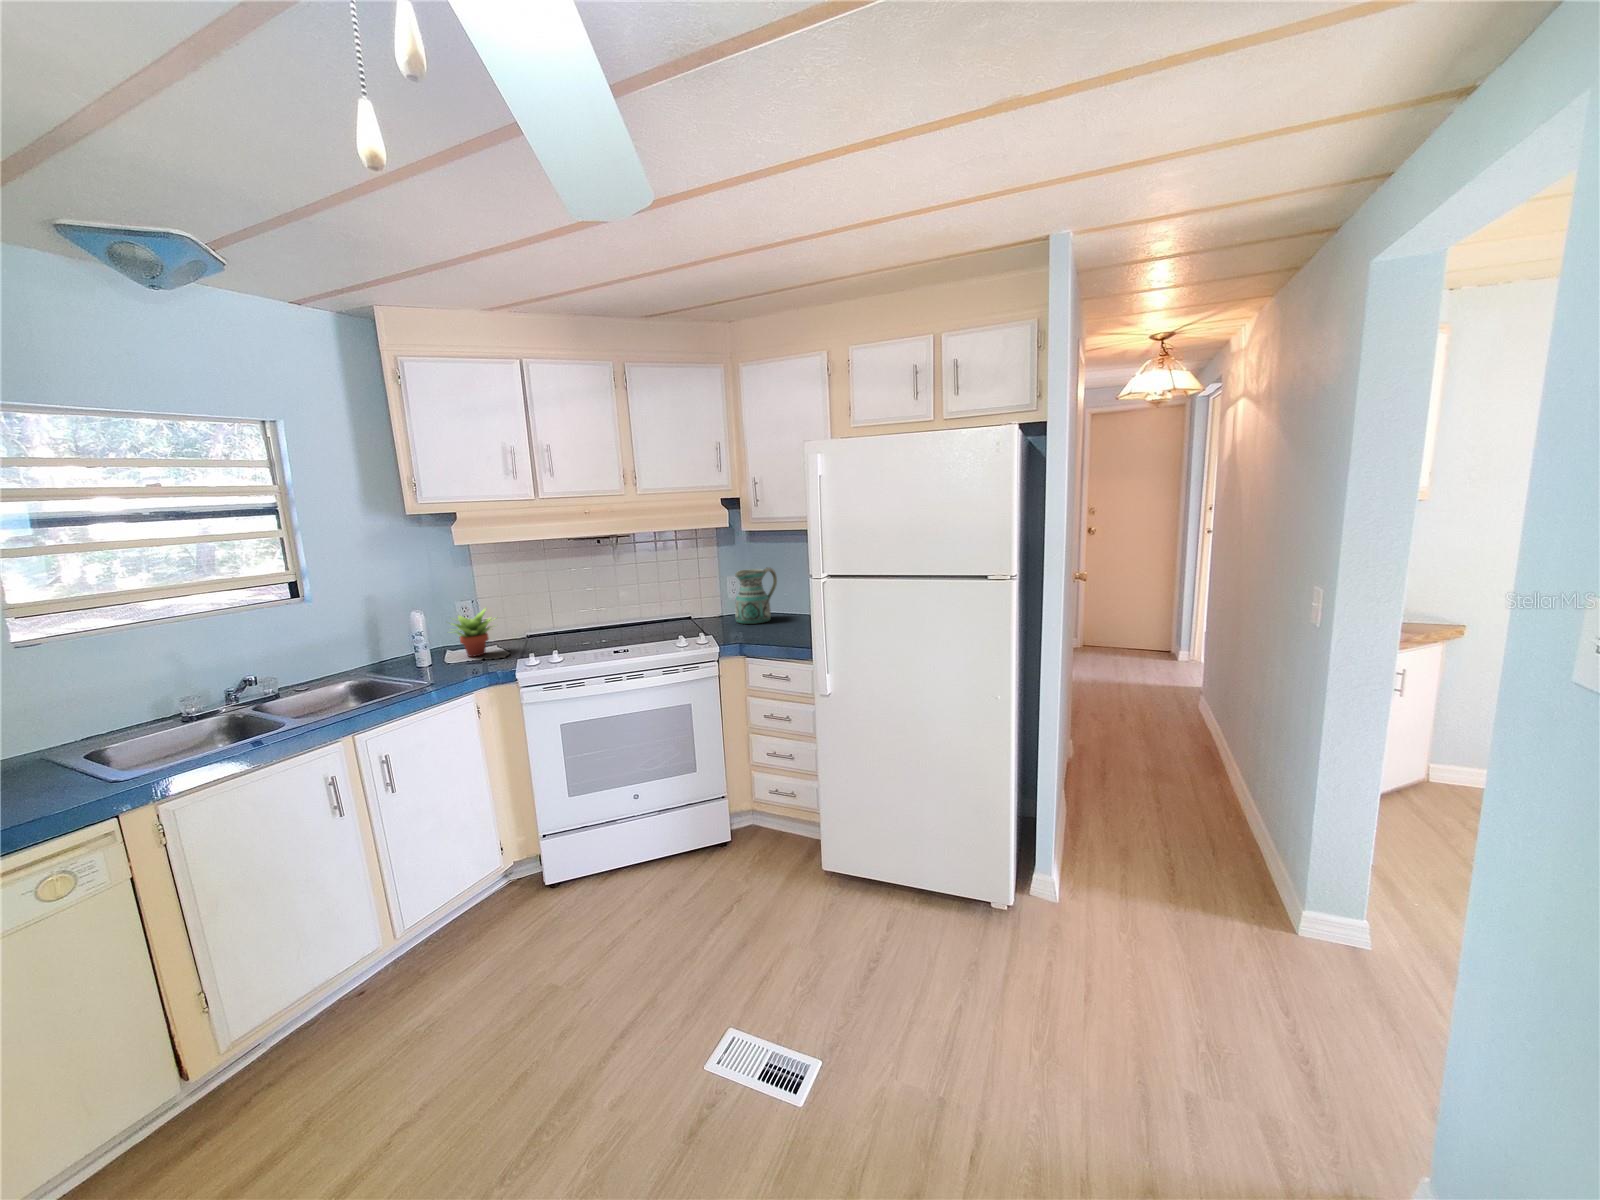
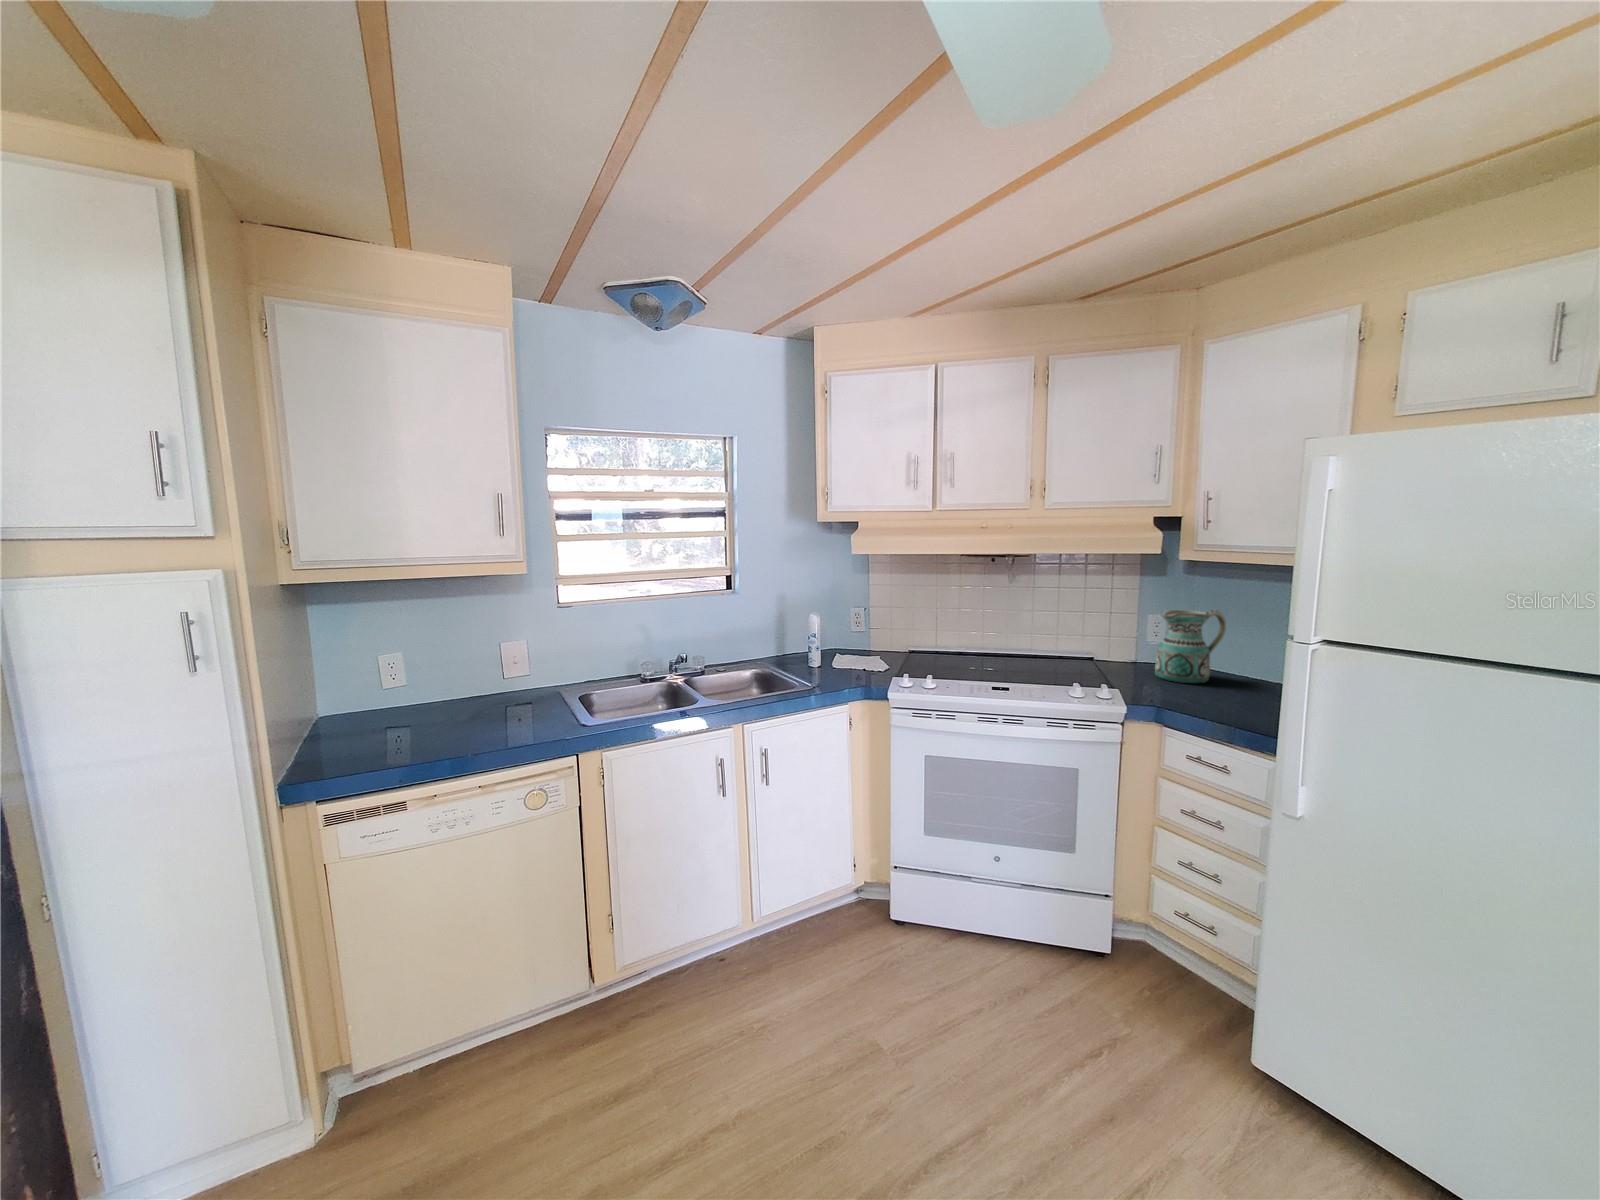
succulent plant: present [452,608,491,657] -> none [834,617,881,665]

